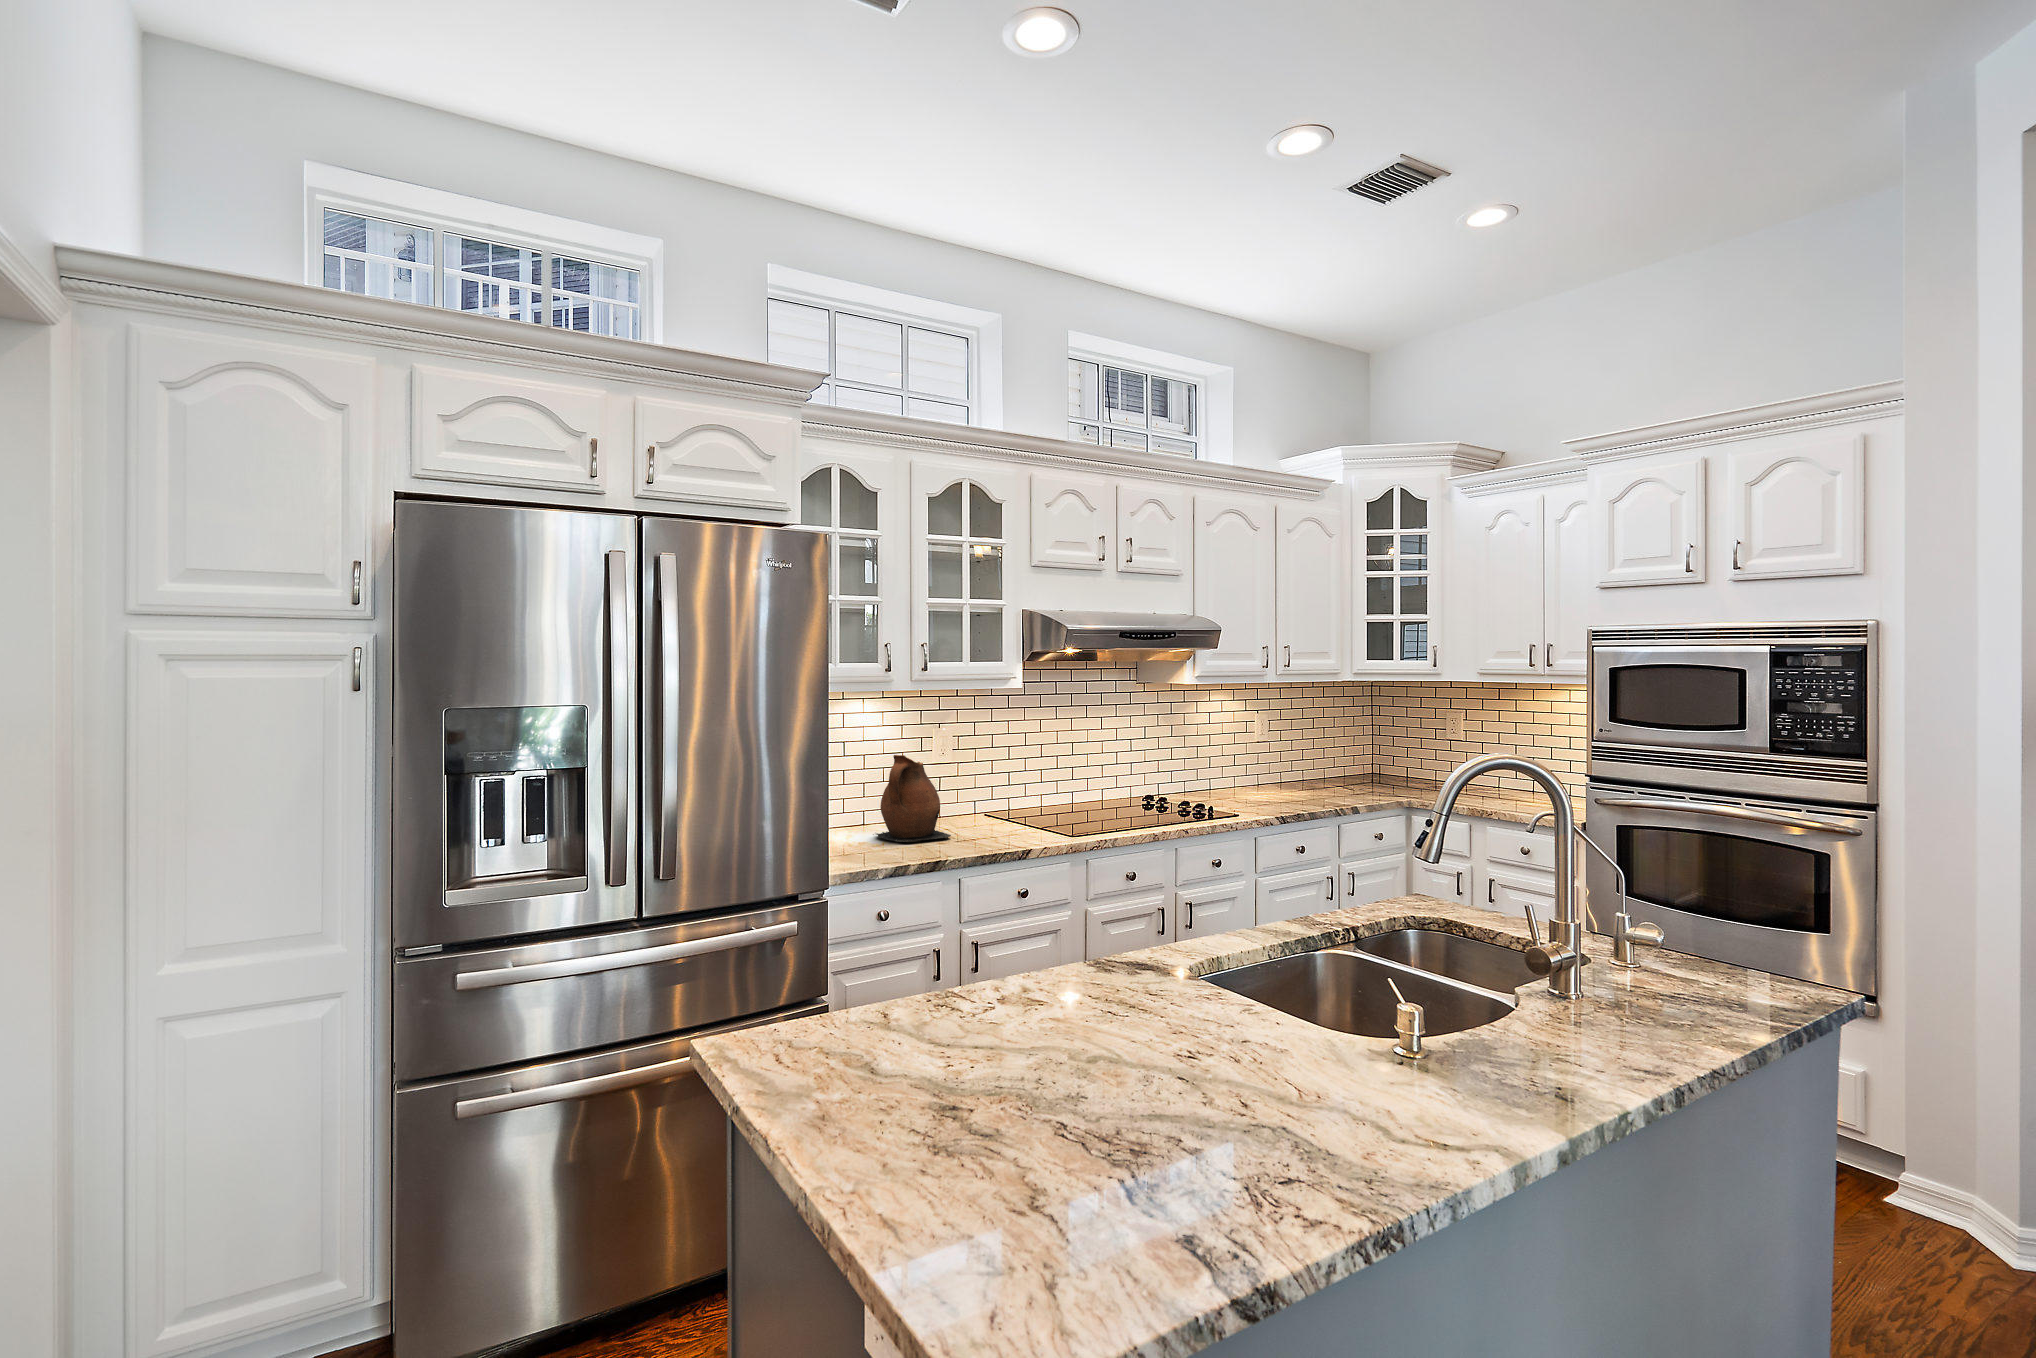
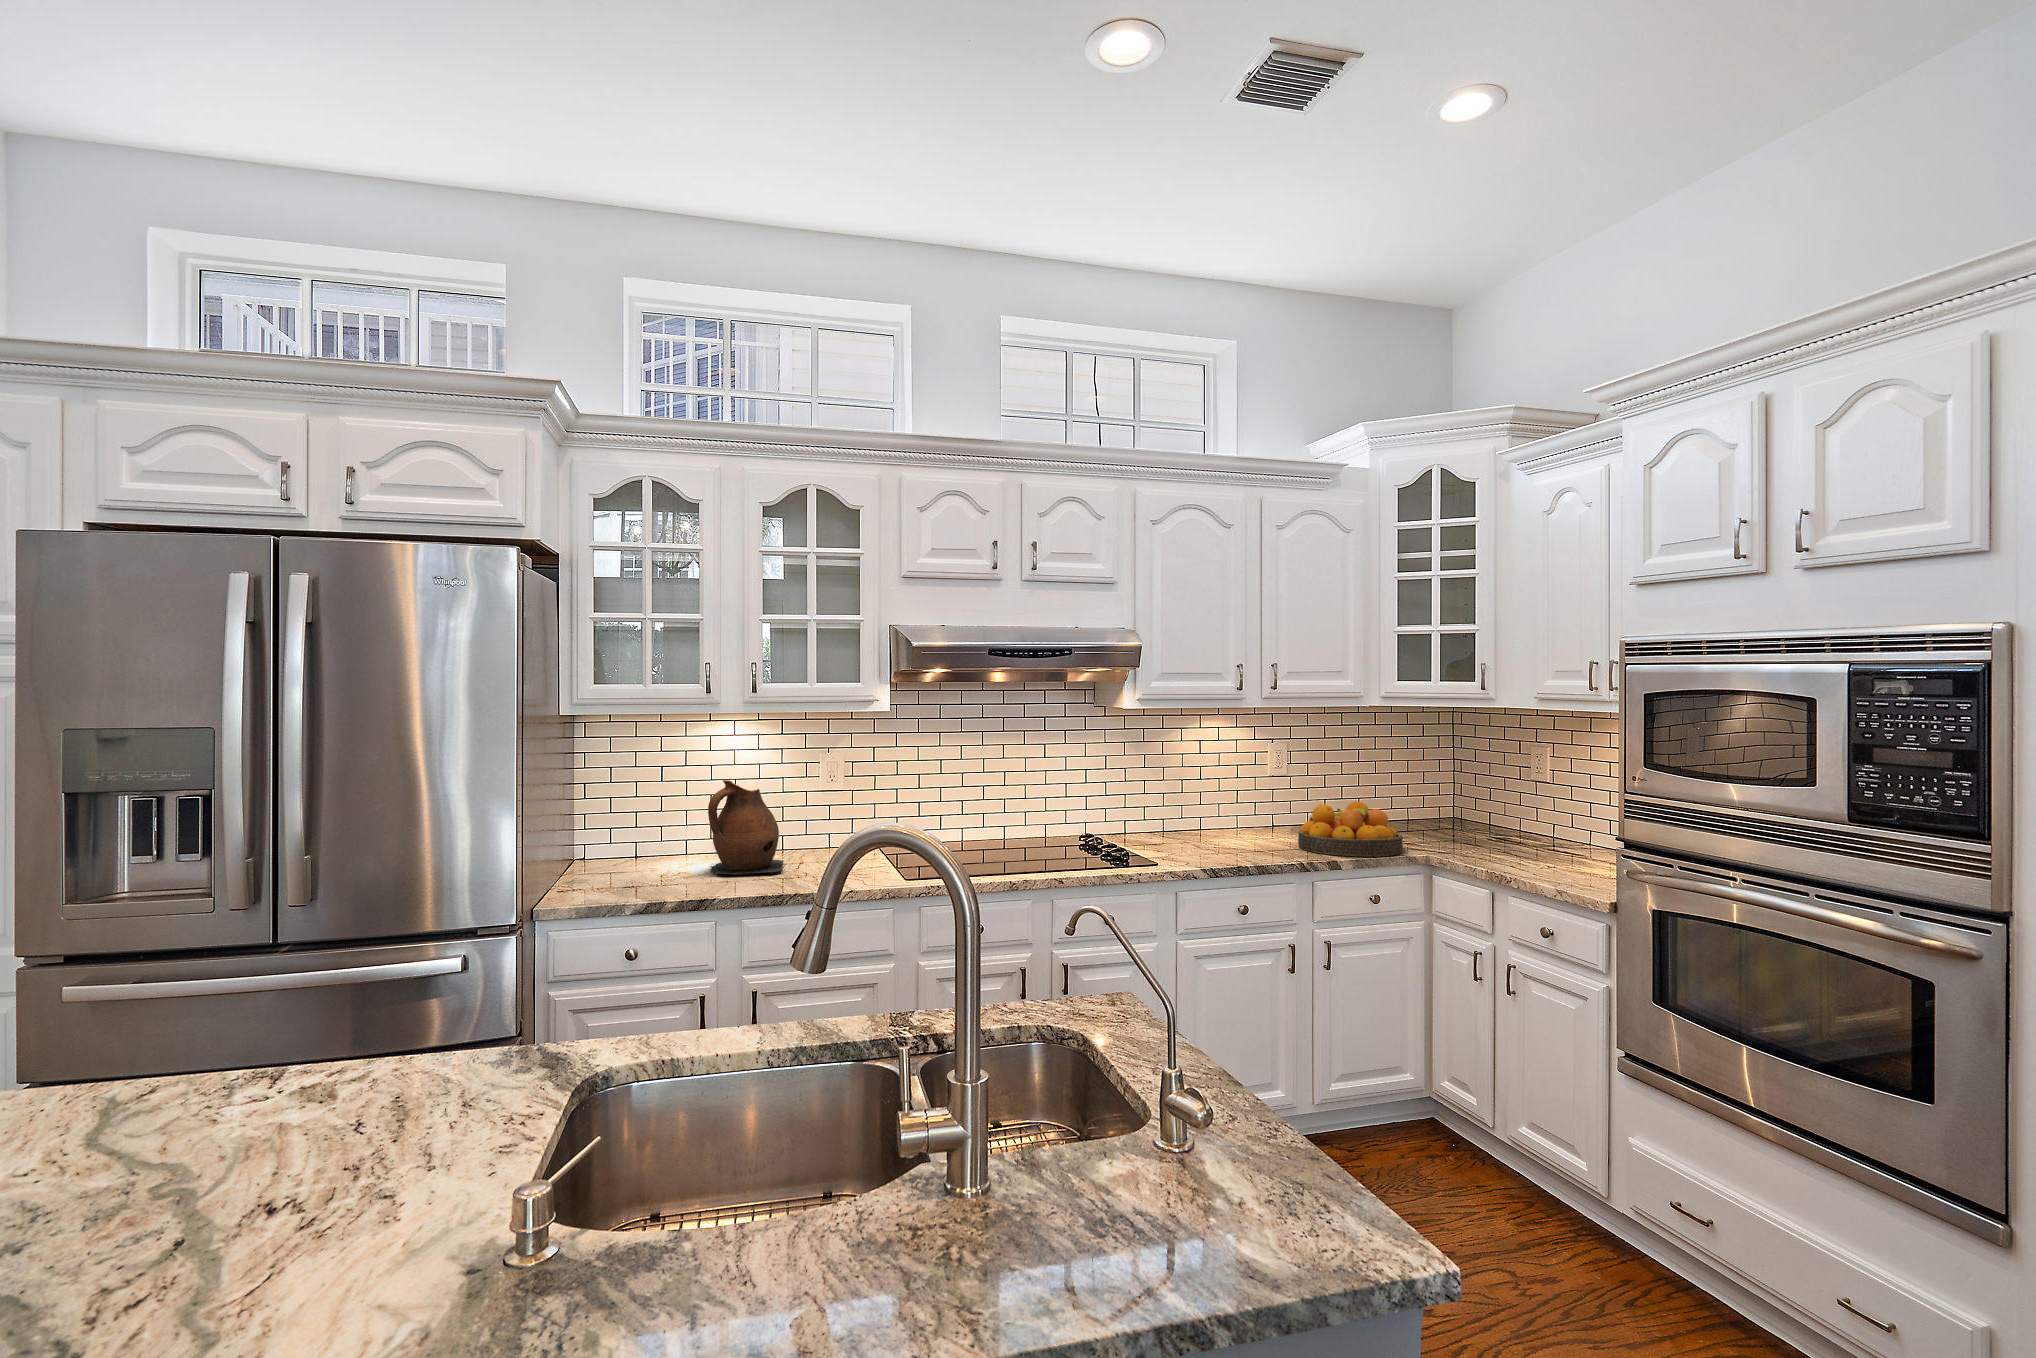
fruit bowl: none [1294,757,1377,799] -> present [1298,802,1403,857]

